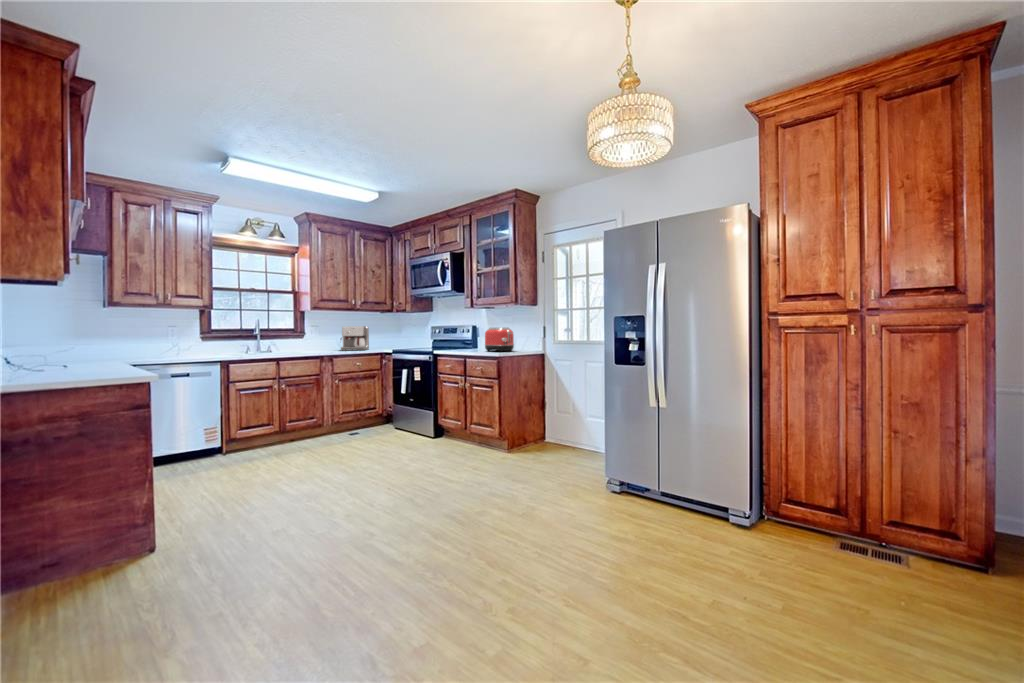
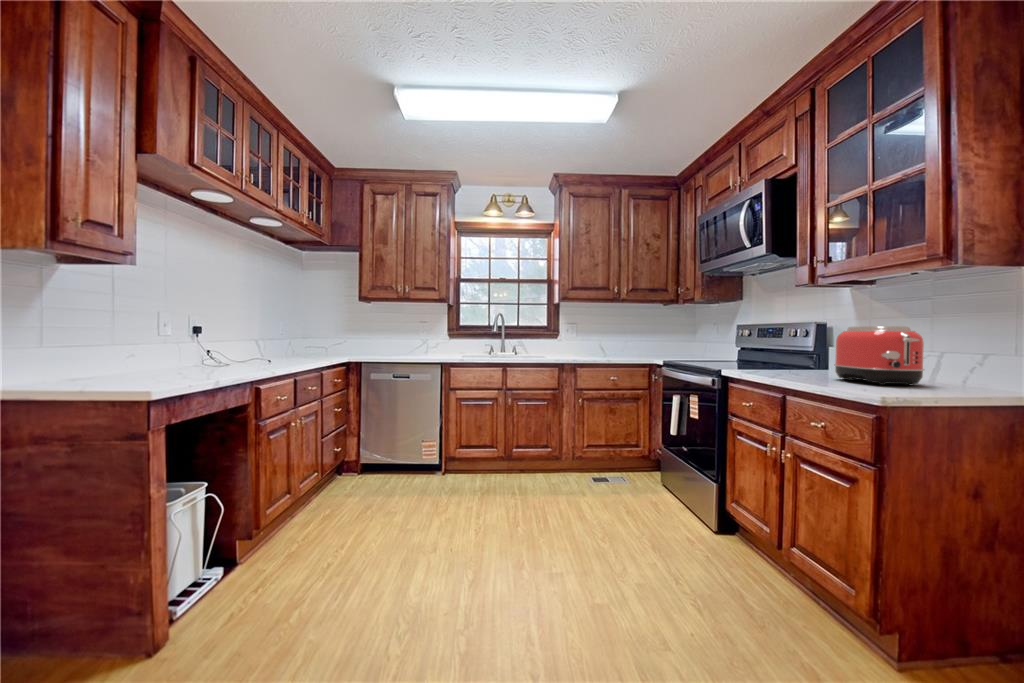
coffee maker: present [341,326,369,351] -> none [588,324,630,360]

